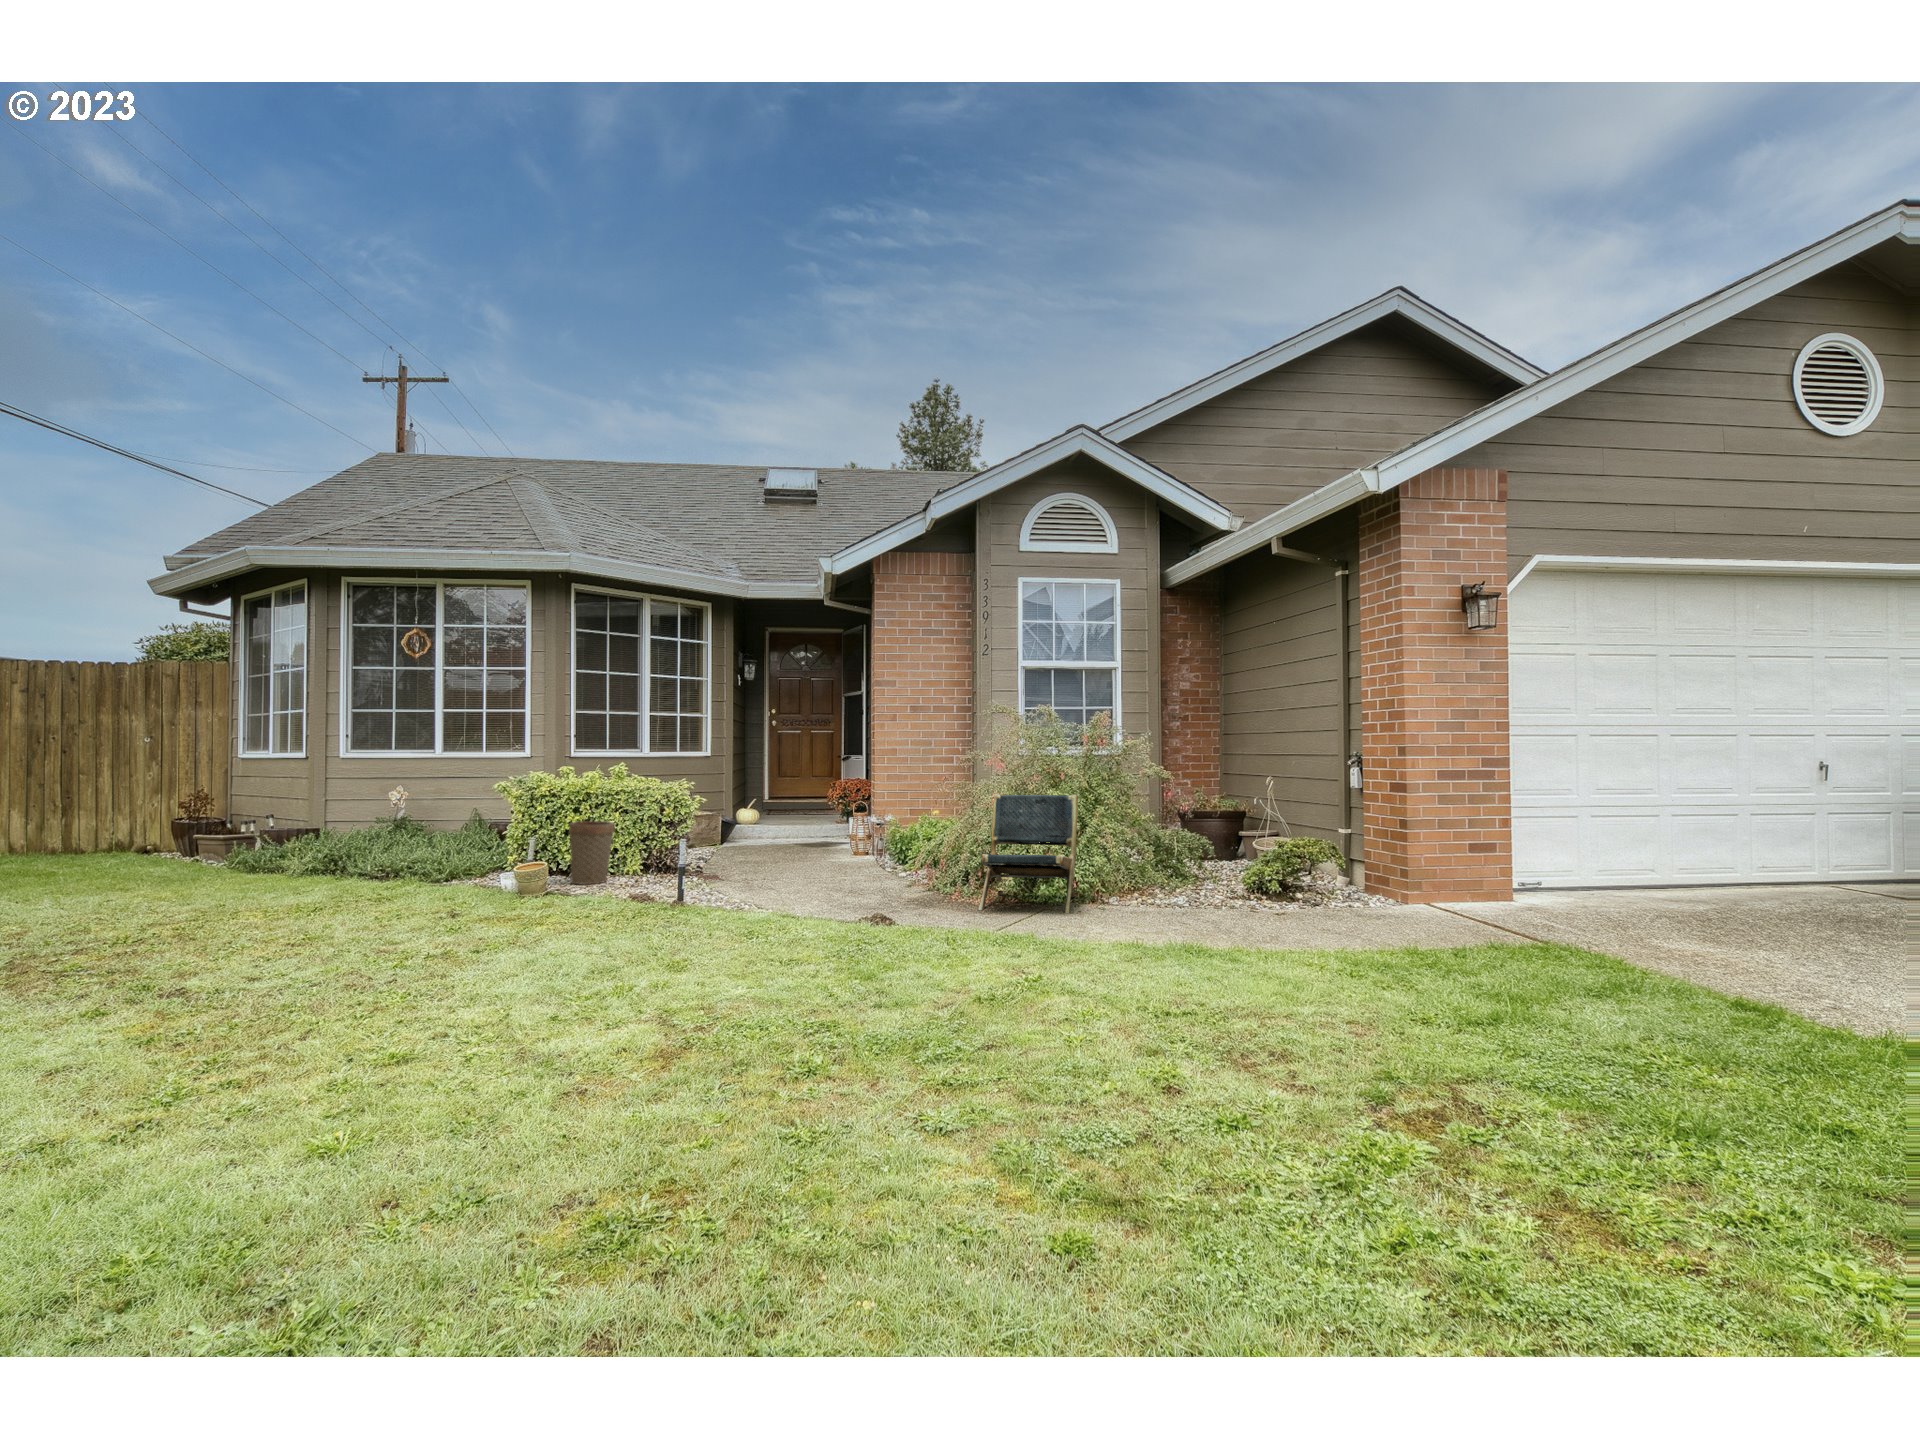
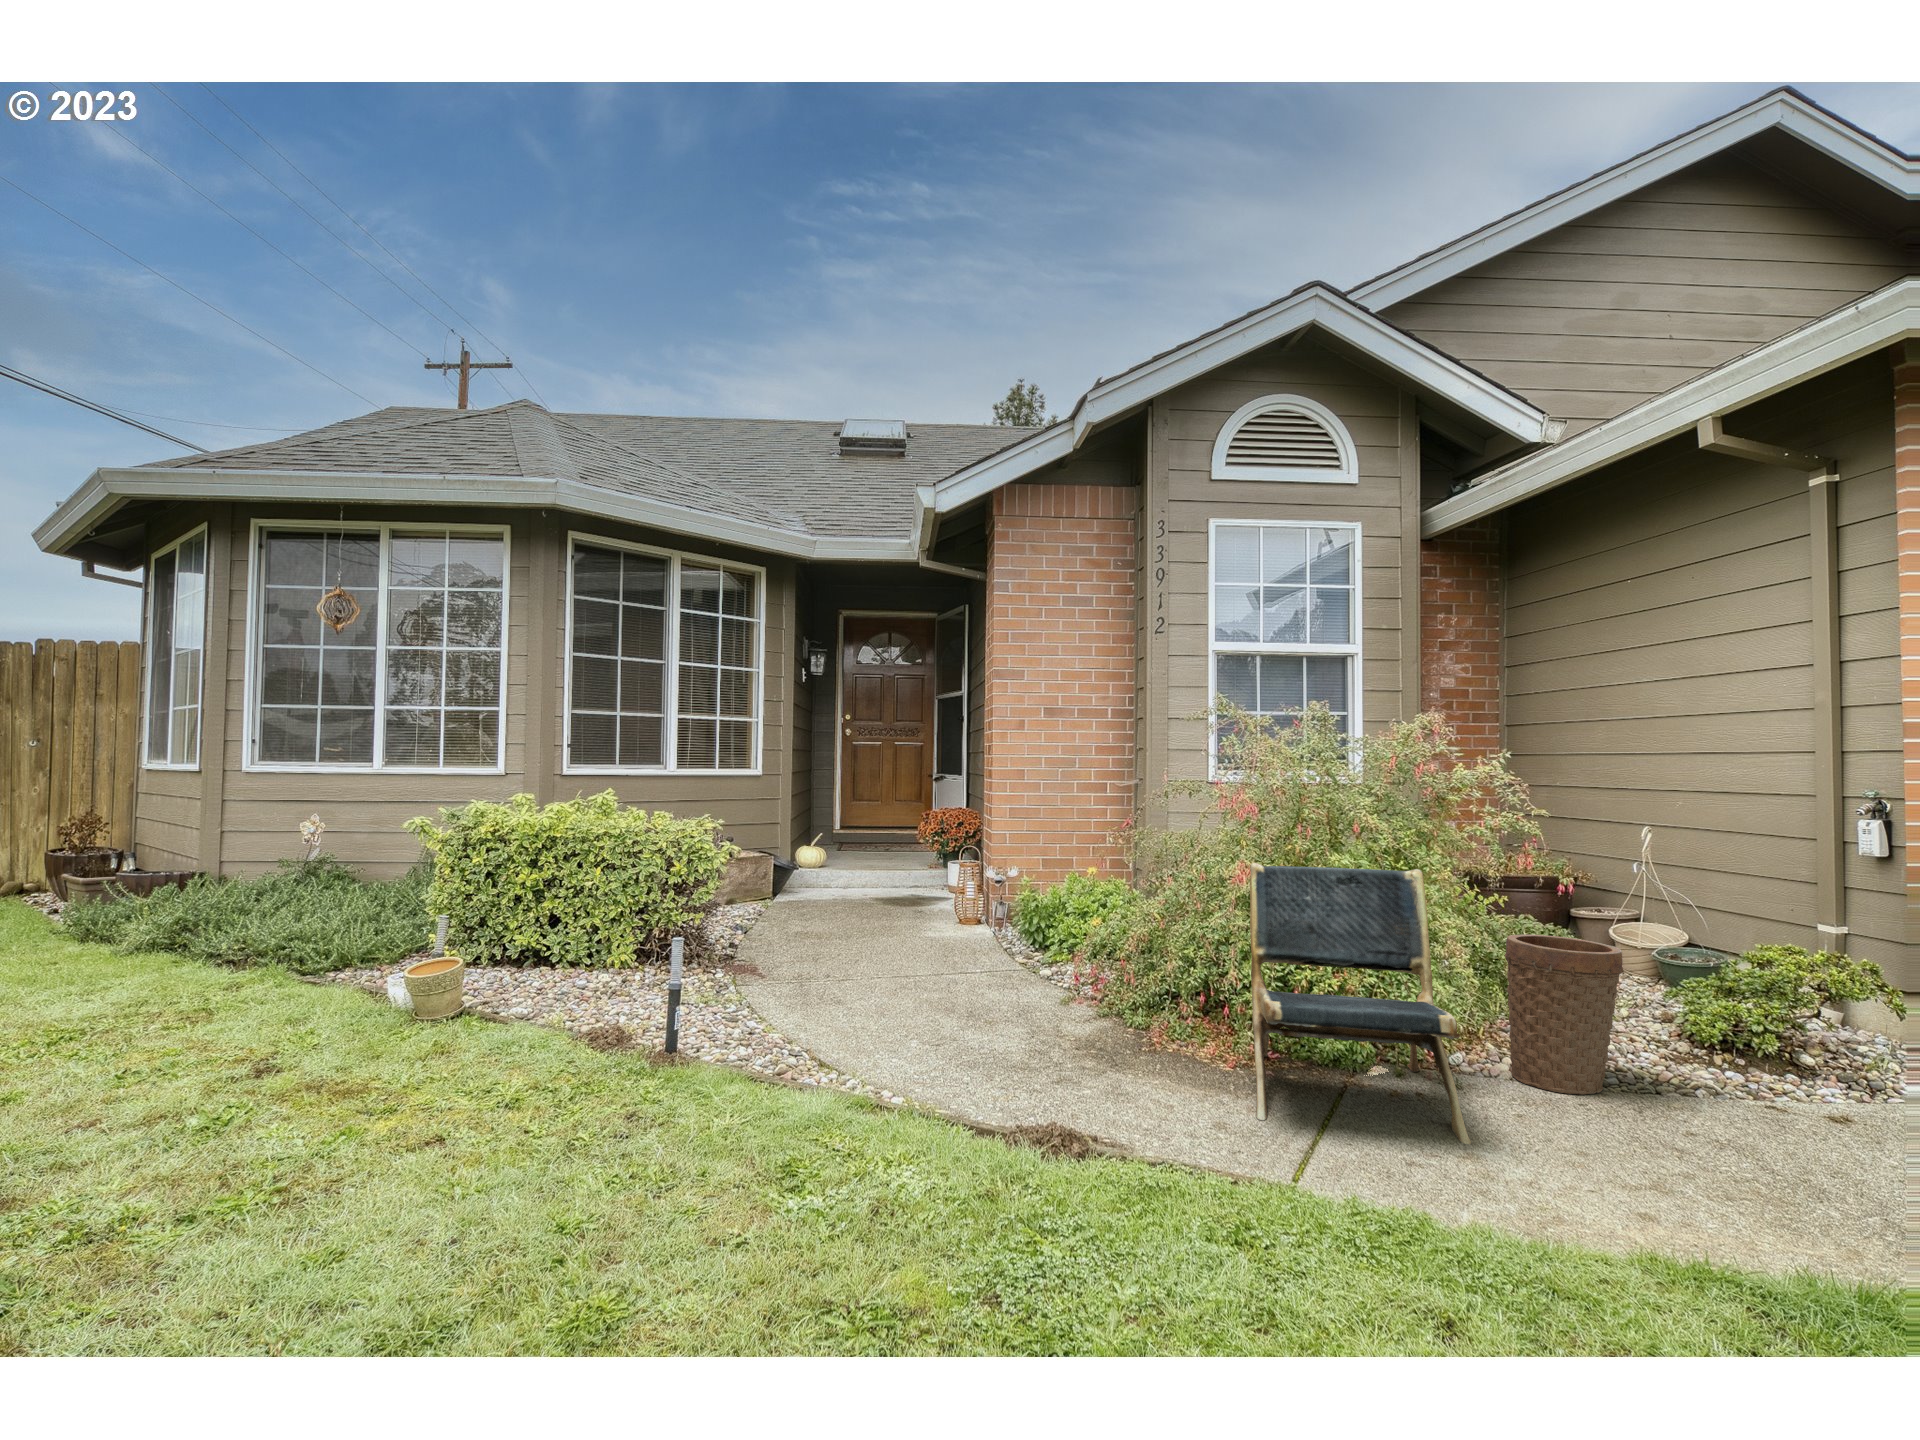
basket: present [569,821,615,885] -> present [1505,934,1623,1095]

